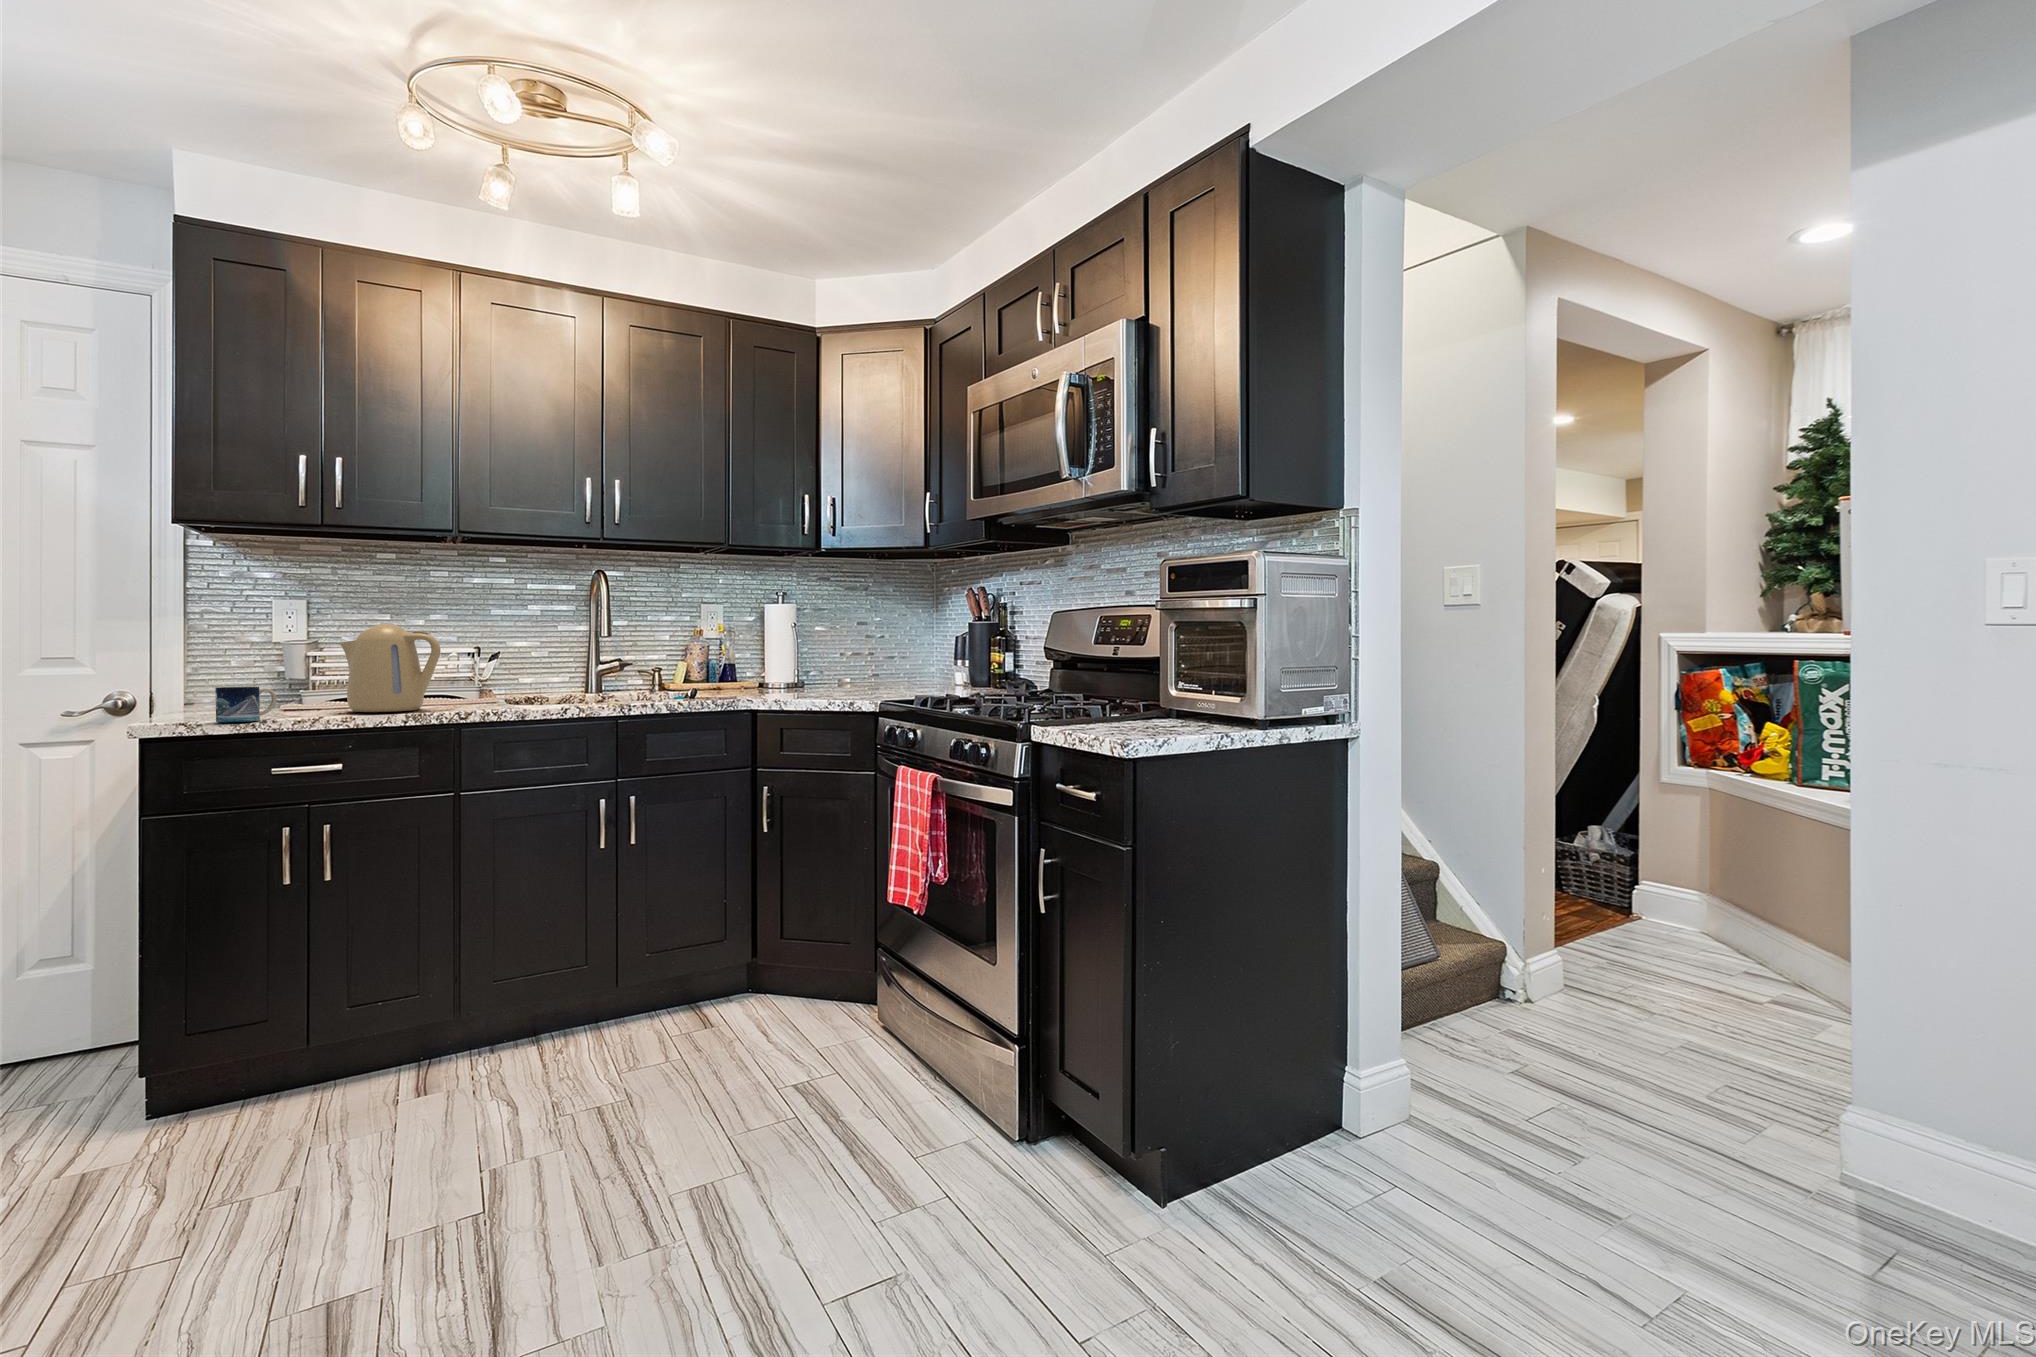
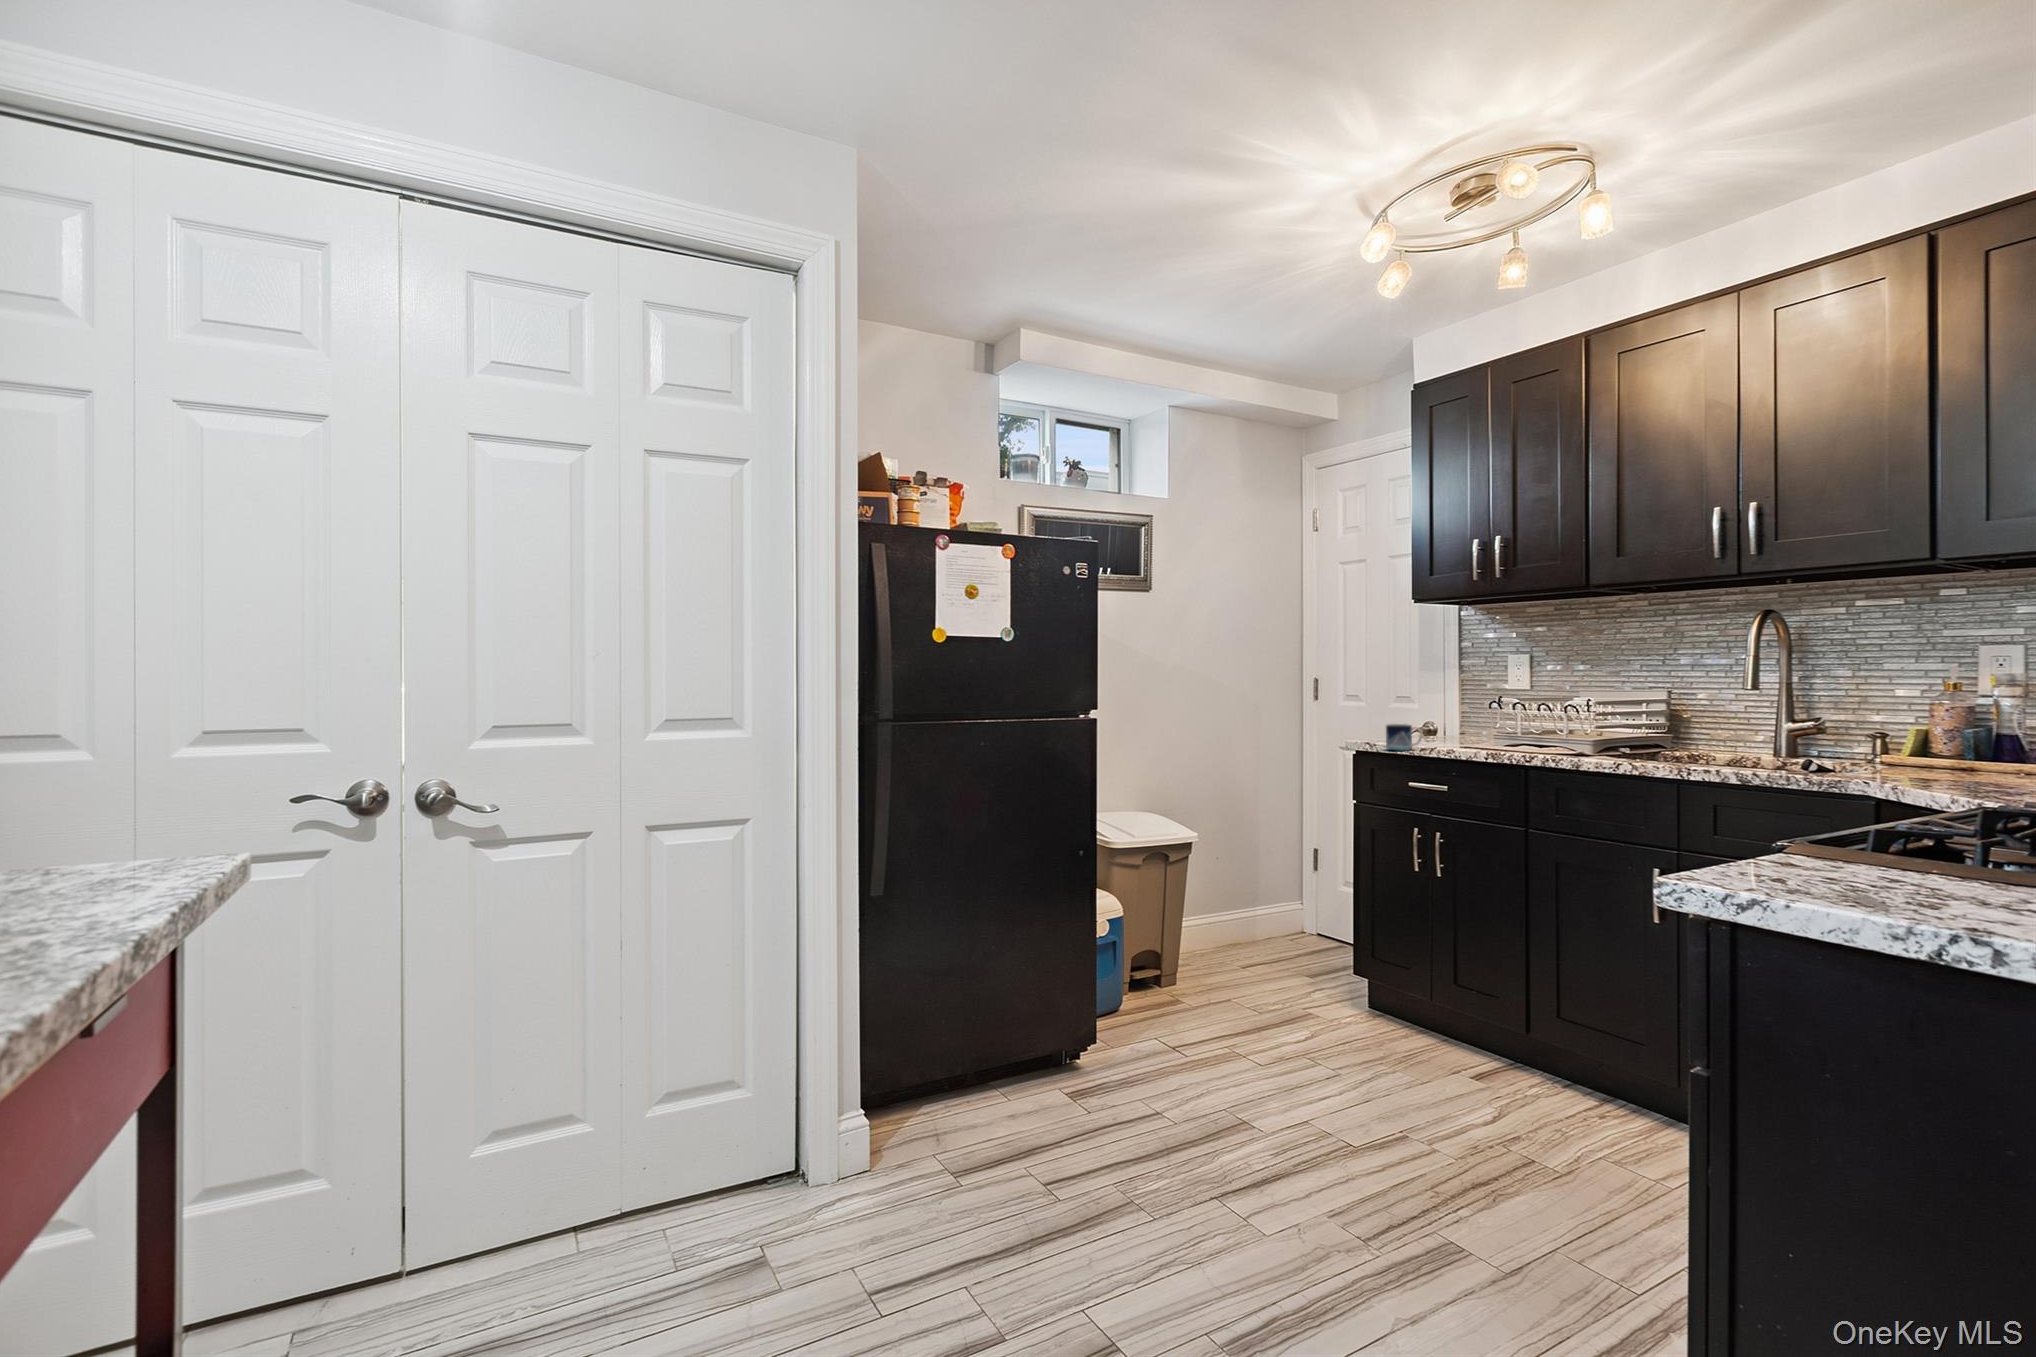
kettle: present [339,624,441,712] -> none [1471,677,1531,752]

